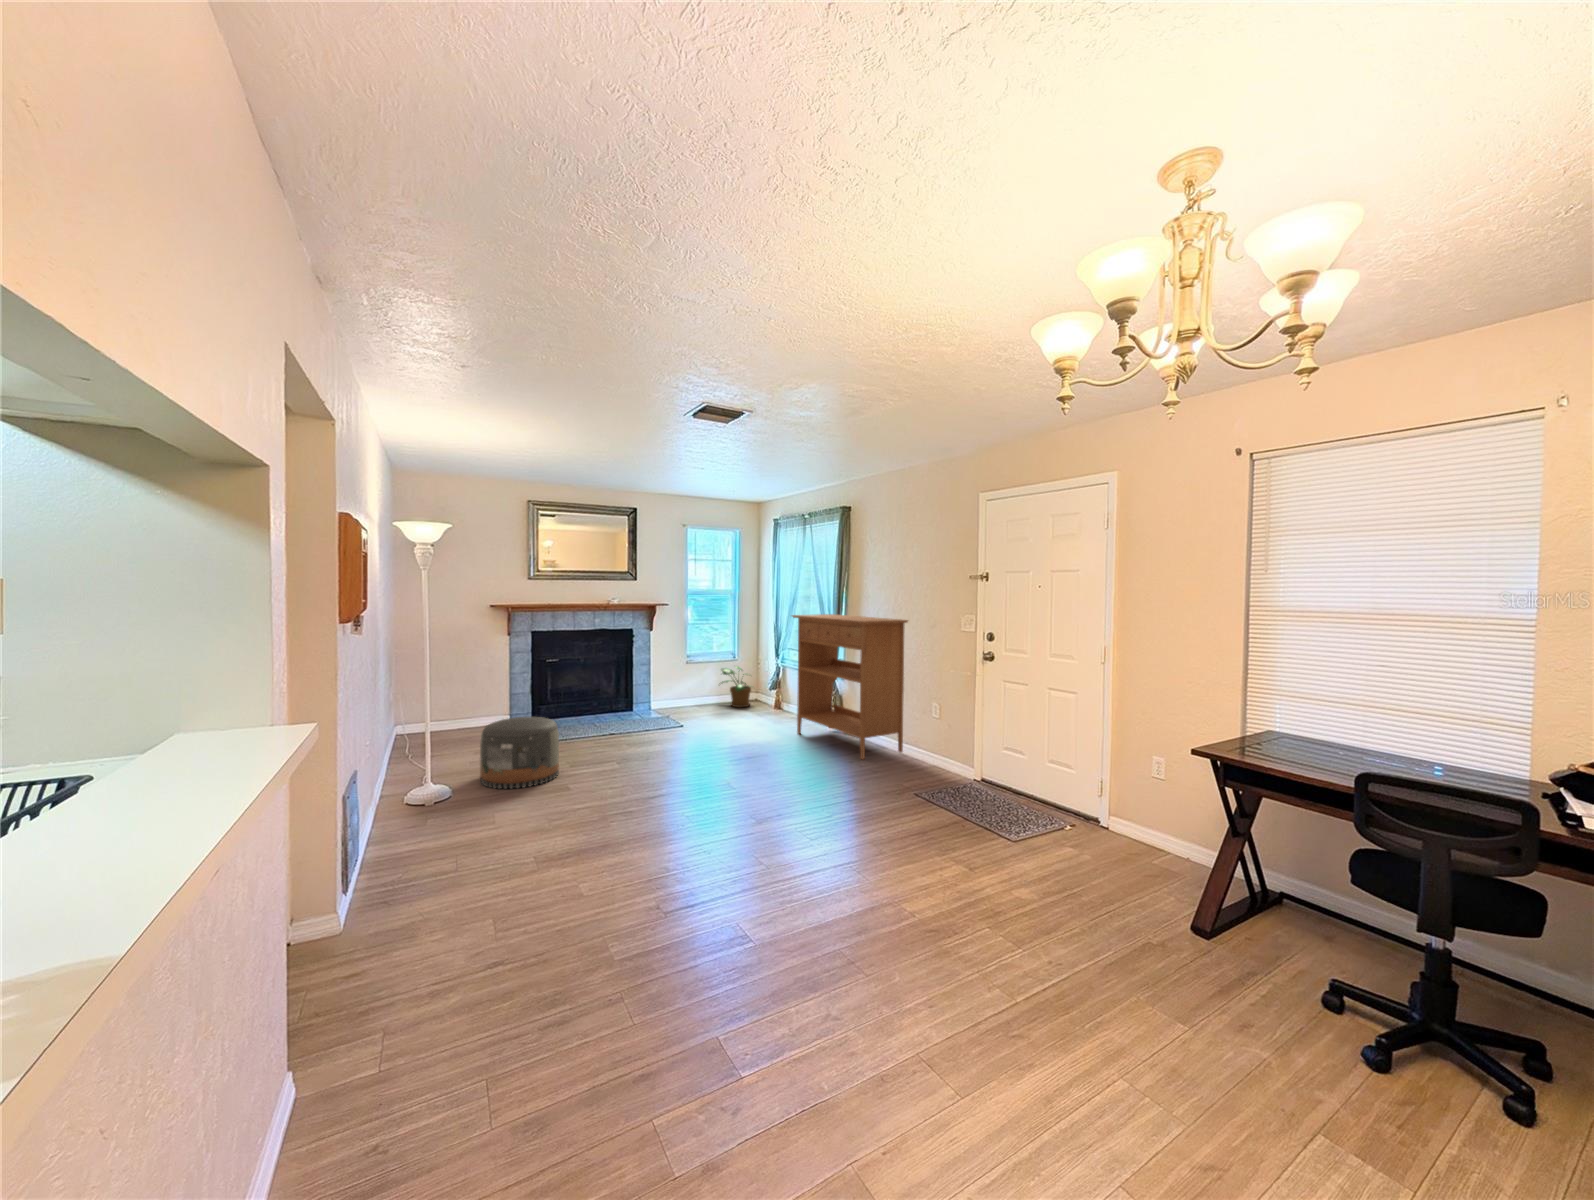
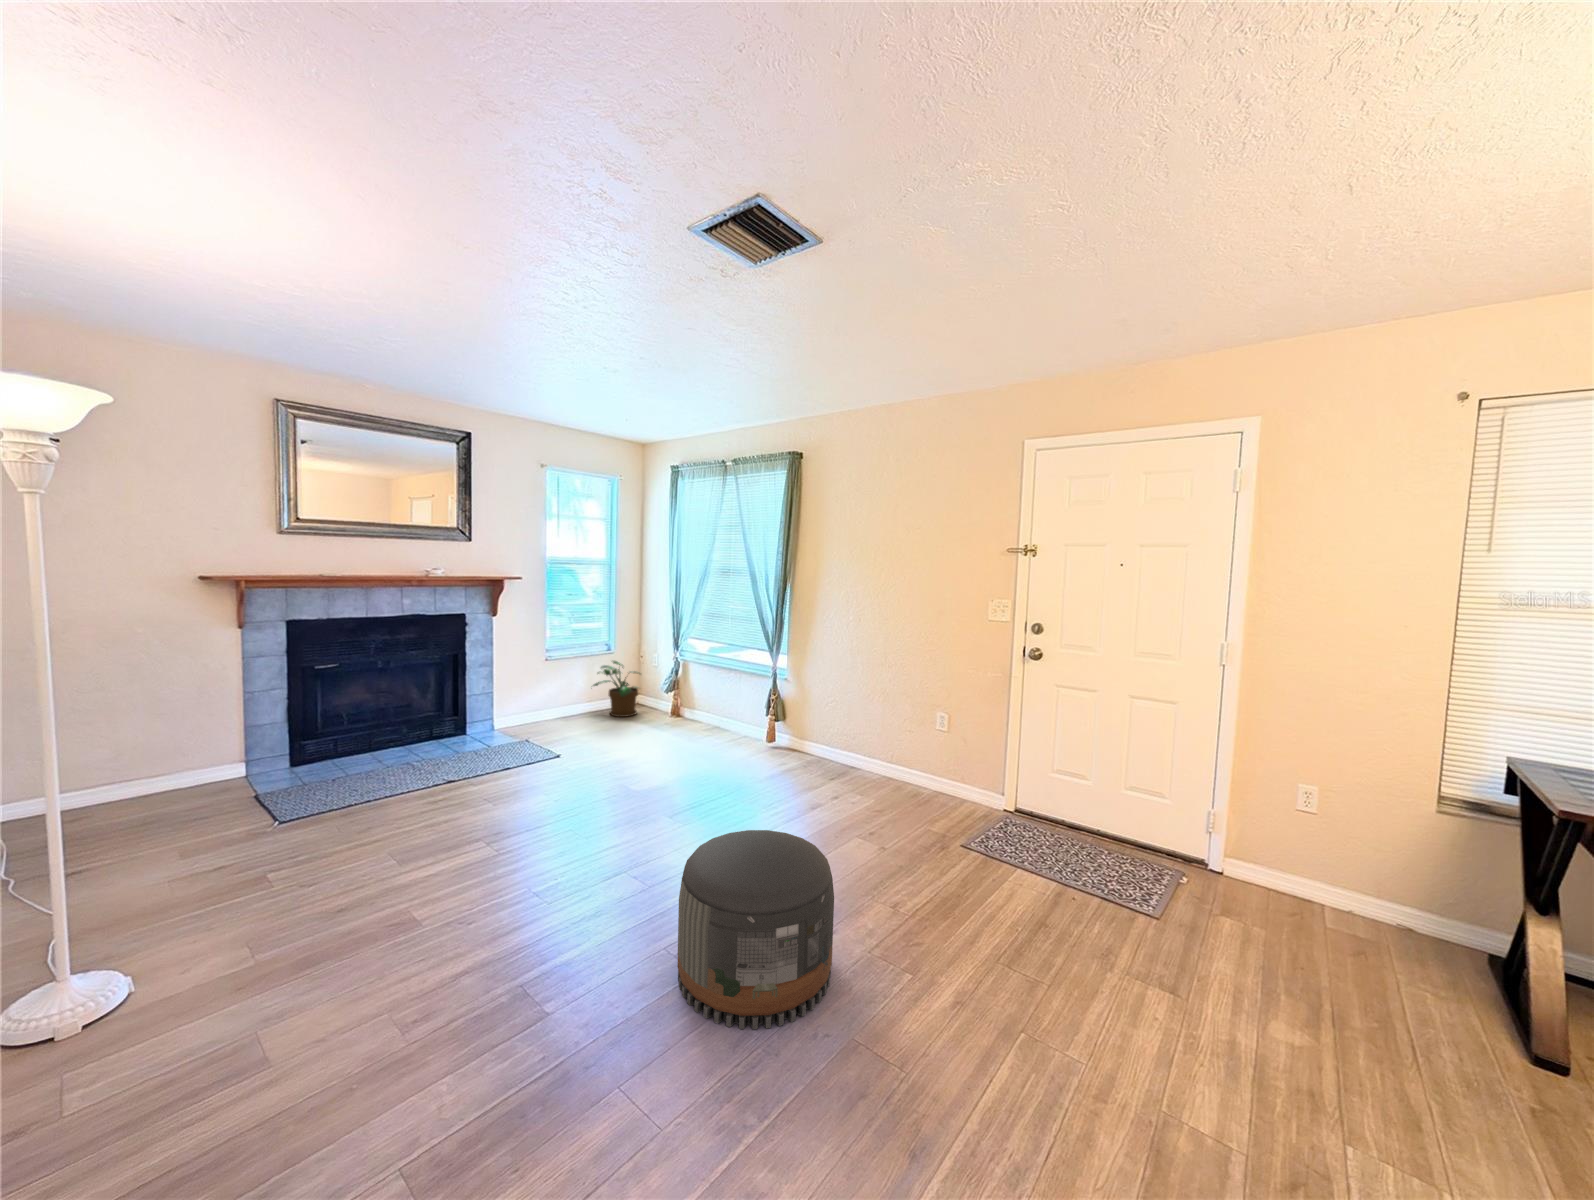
console table: present [792,614,908,759] -> none [725,594,901,792]
pouf: present [480,717,559,789] -> present [677,830,834,1029]

